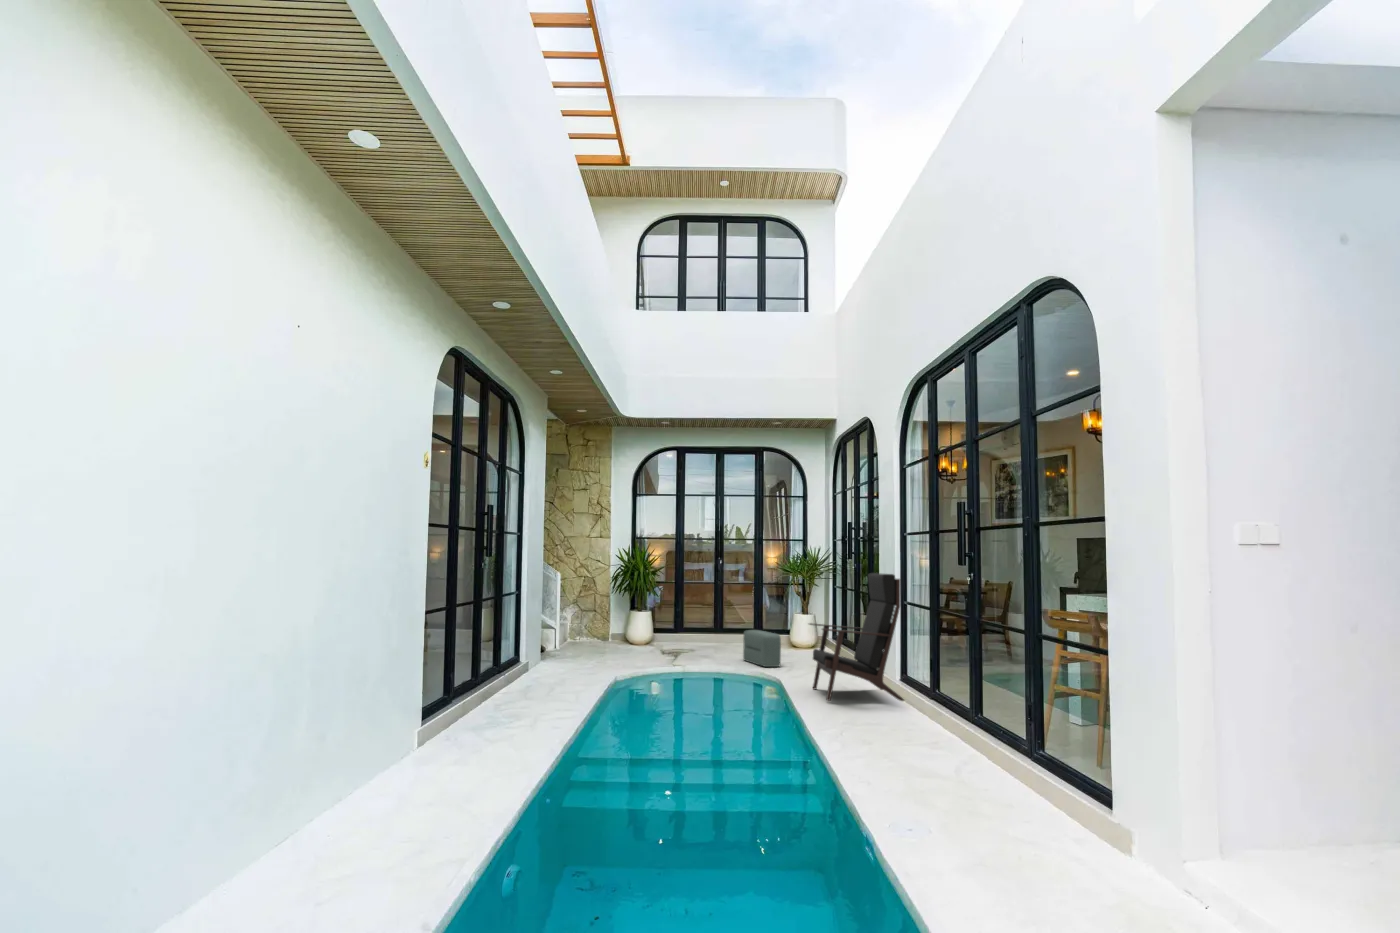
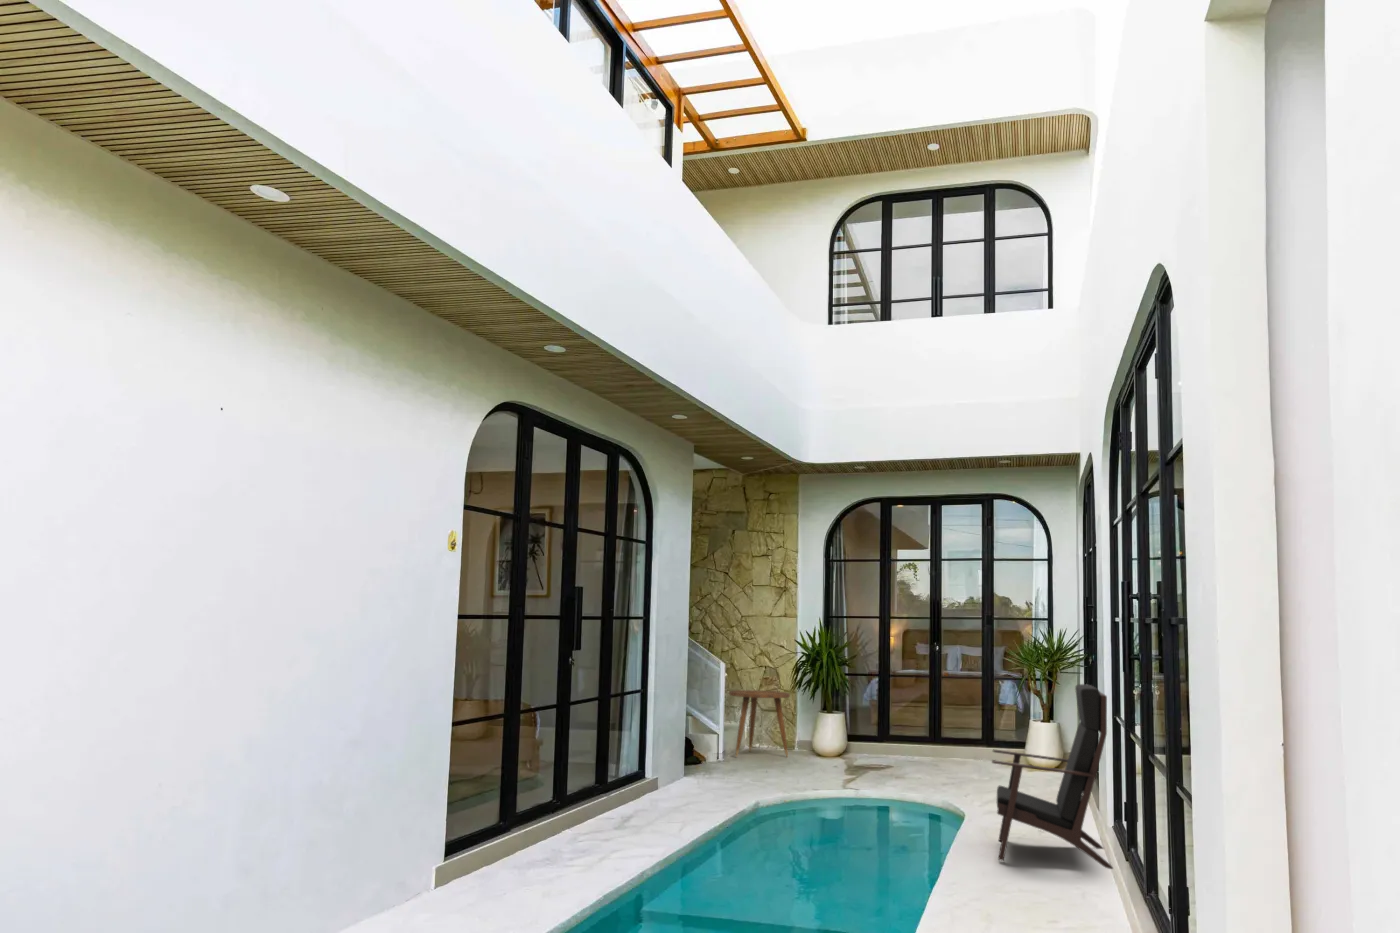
side table: none [563,595,611,647] -> present [729,690,790,756]
pouf: present [743,630,781,667] -> none [944,749,986,802]

